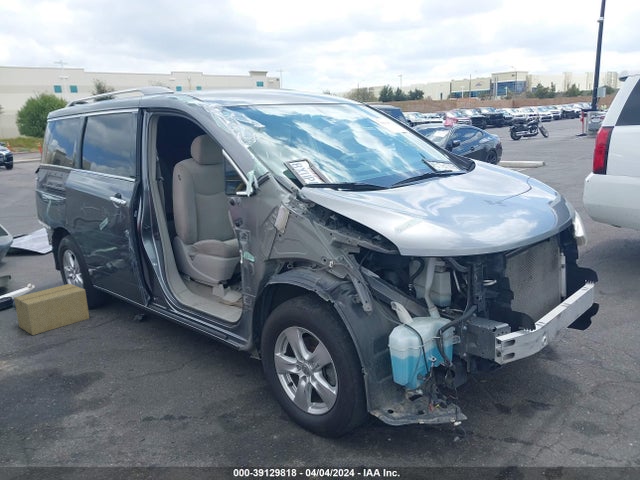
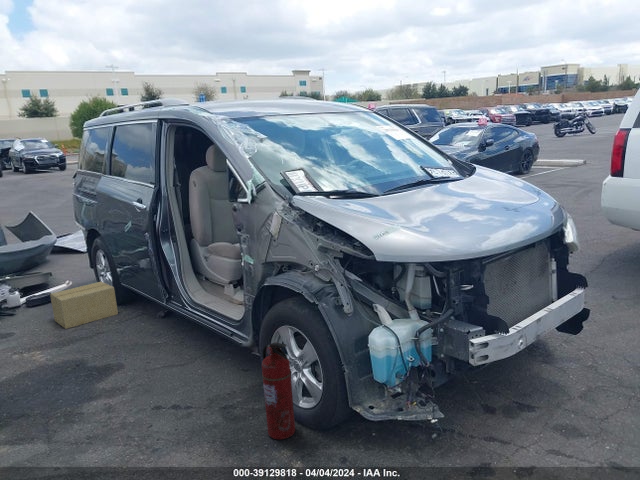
fire extinguisher: none [269,344,304,449] -> present [262,342,295,439]

